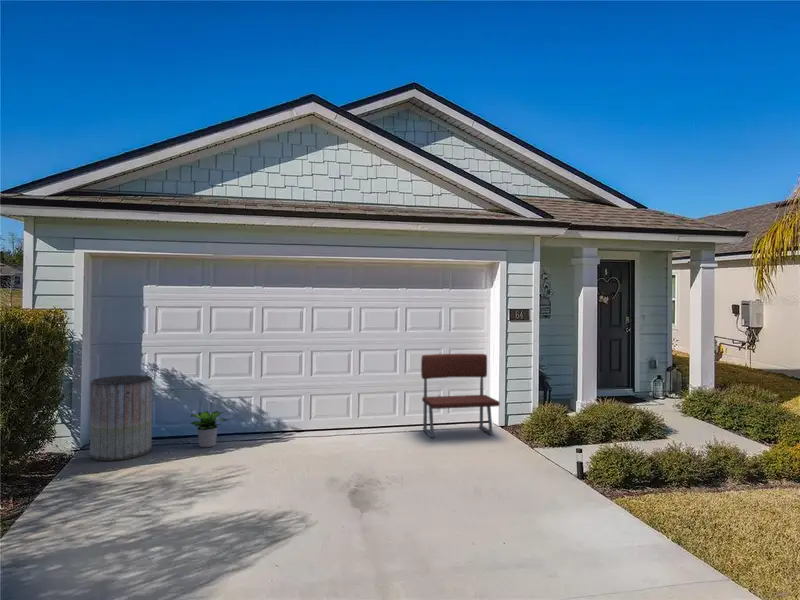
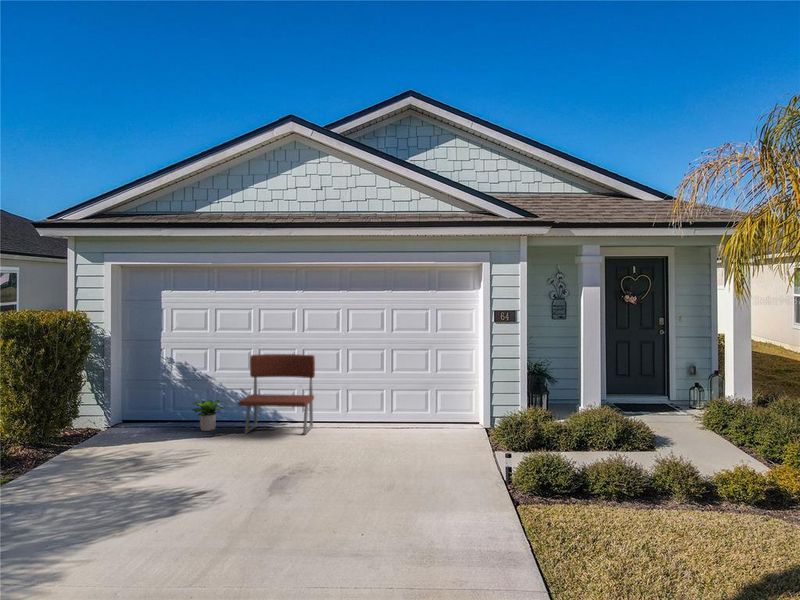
bench: present [421,354,500,438] -> present [238,354,315,434]
trash can: present [90,375,152,461] -> none [113,367,164,437]

